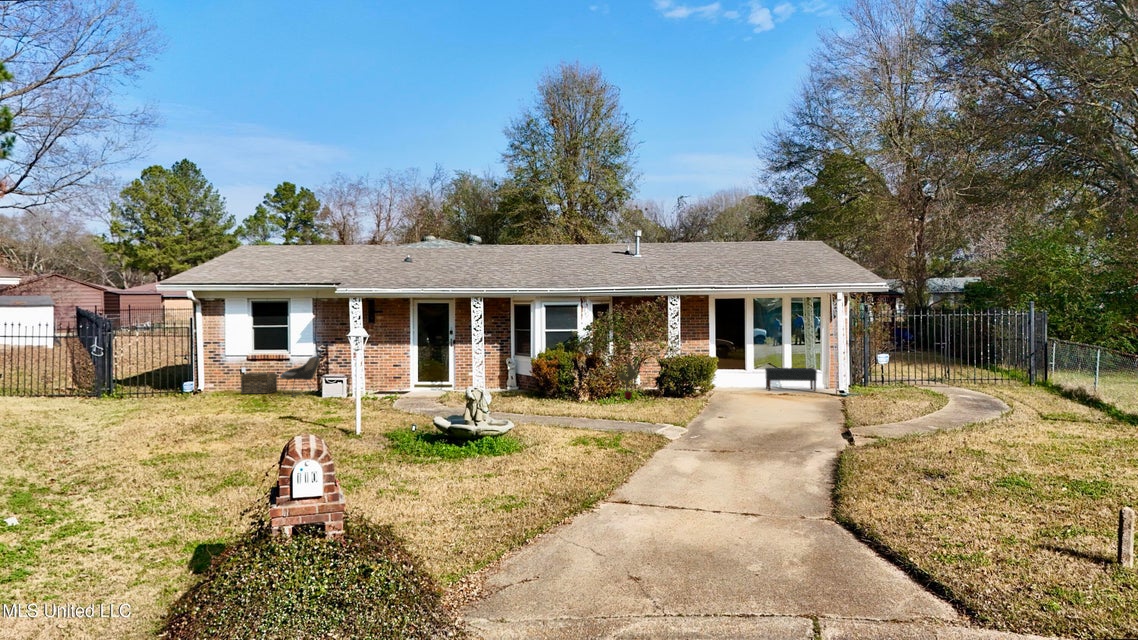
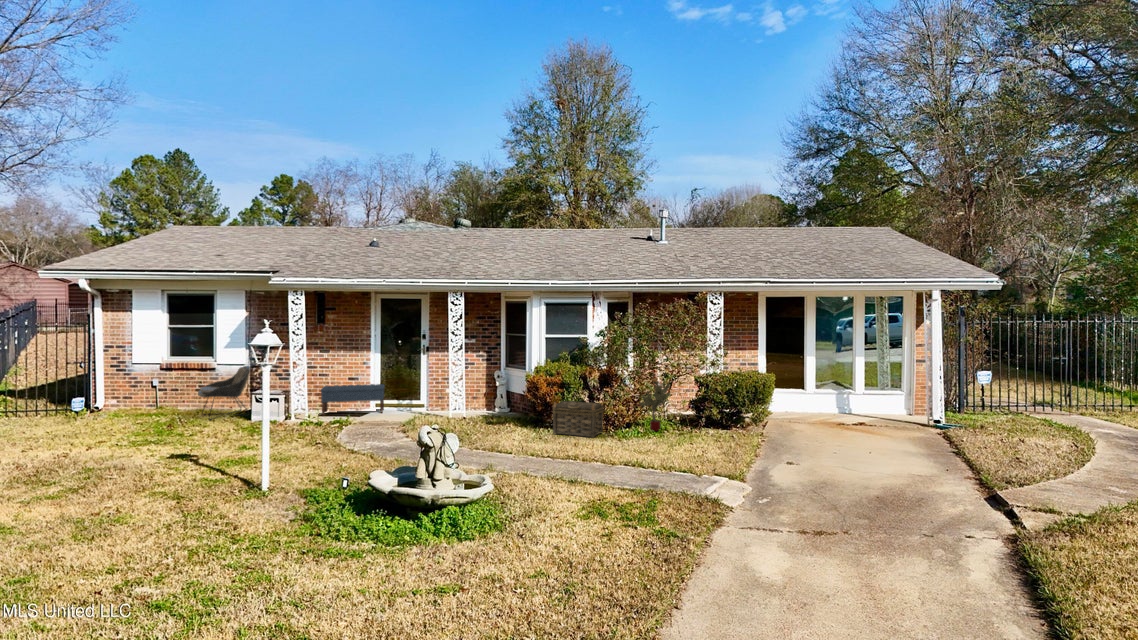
bench: present [765,368,817,391] -> present [321,384,385,415]
basket: present [241,372,277,394] -> present [553,401,604,438]

